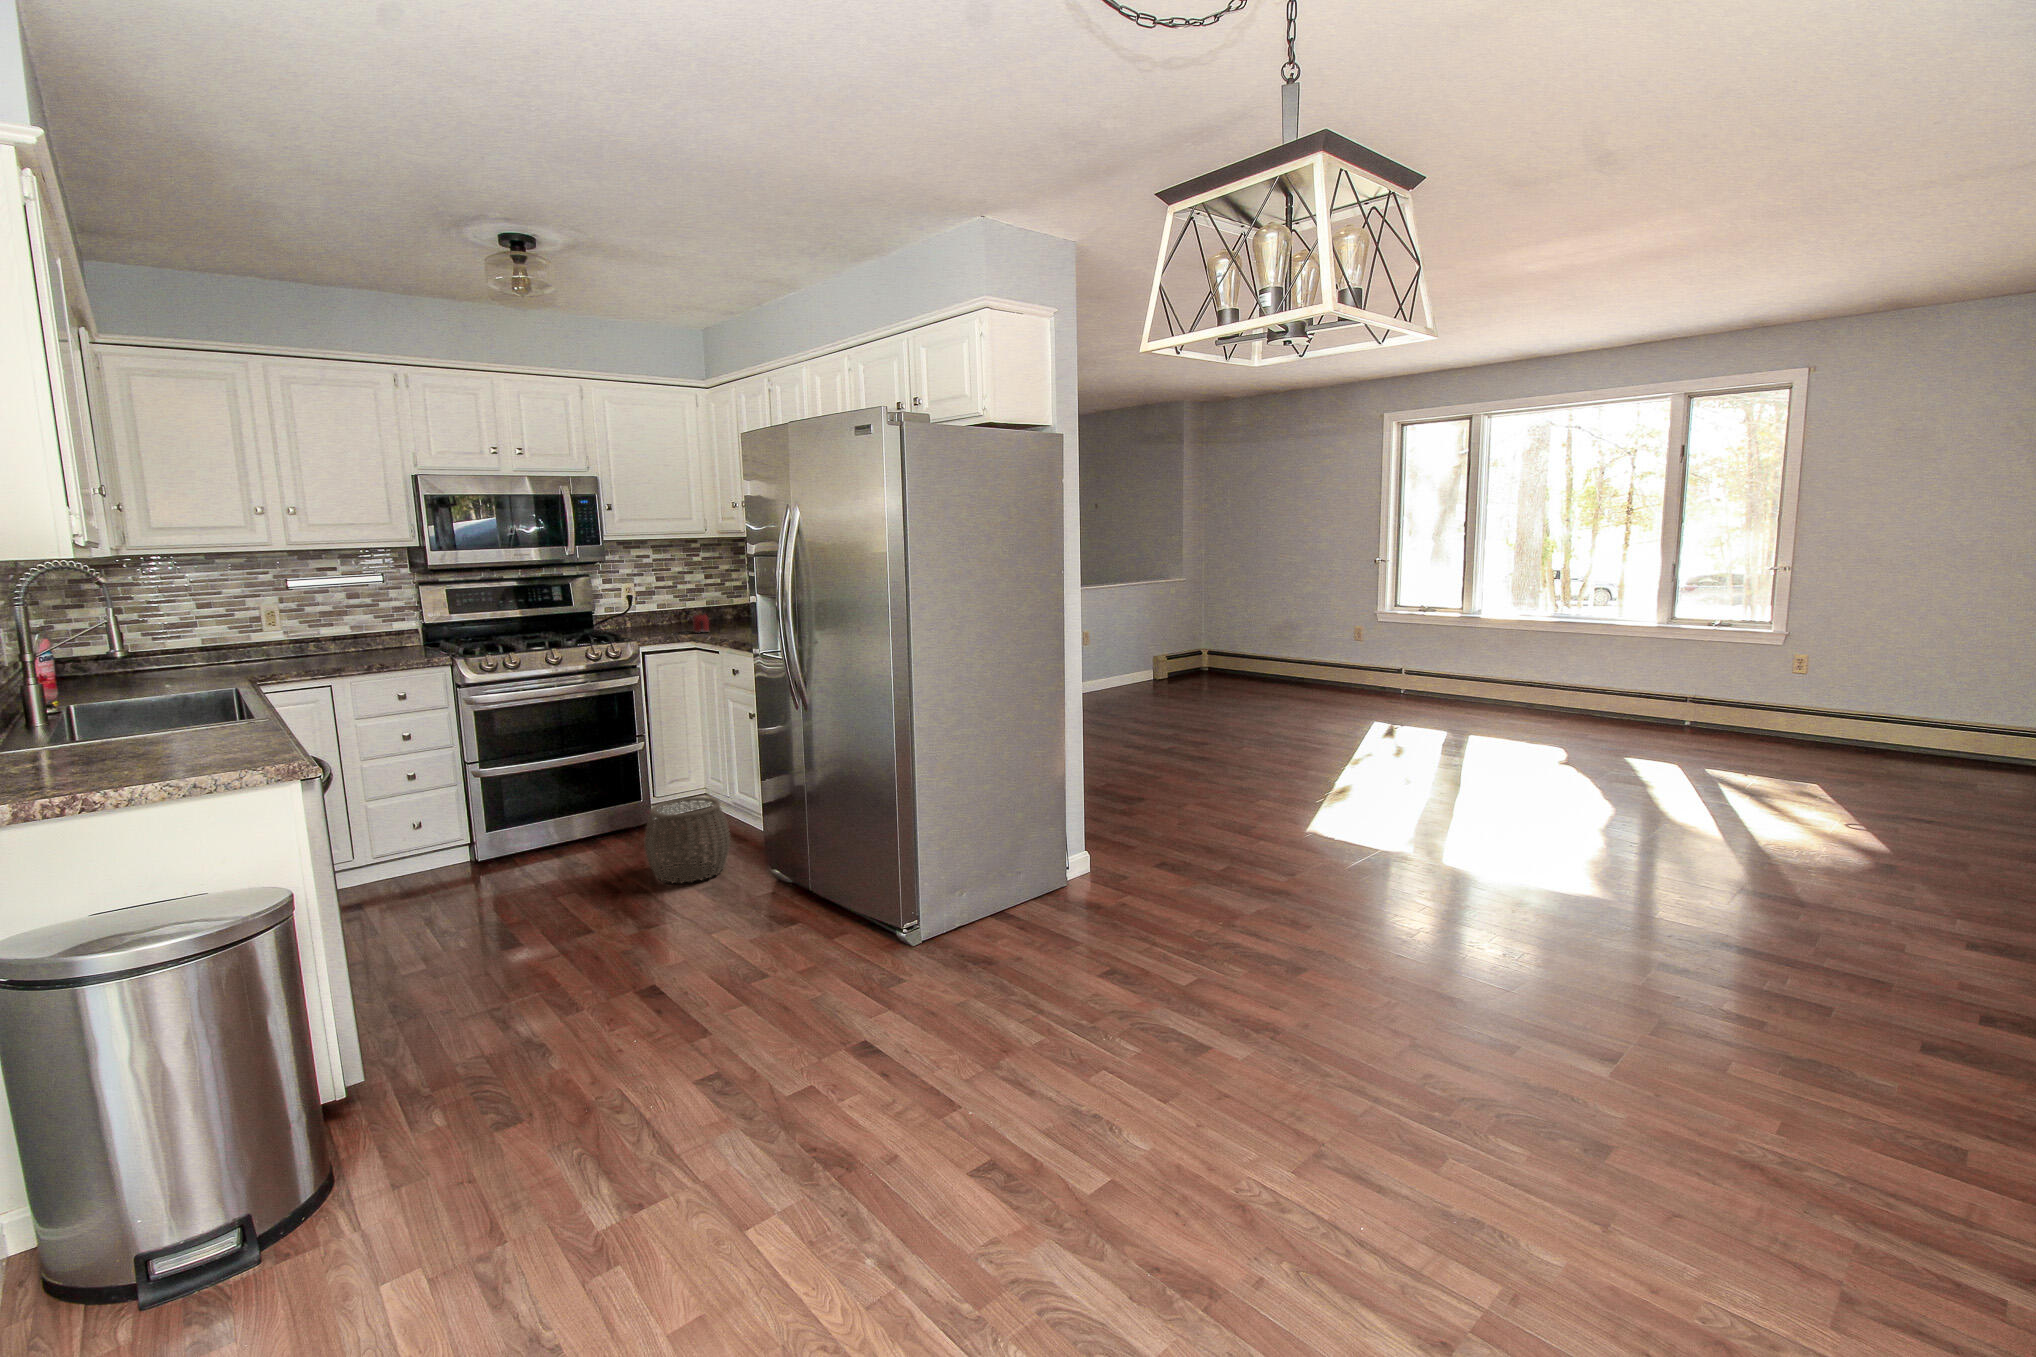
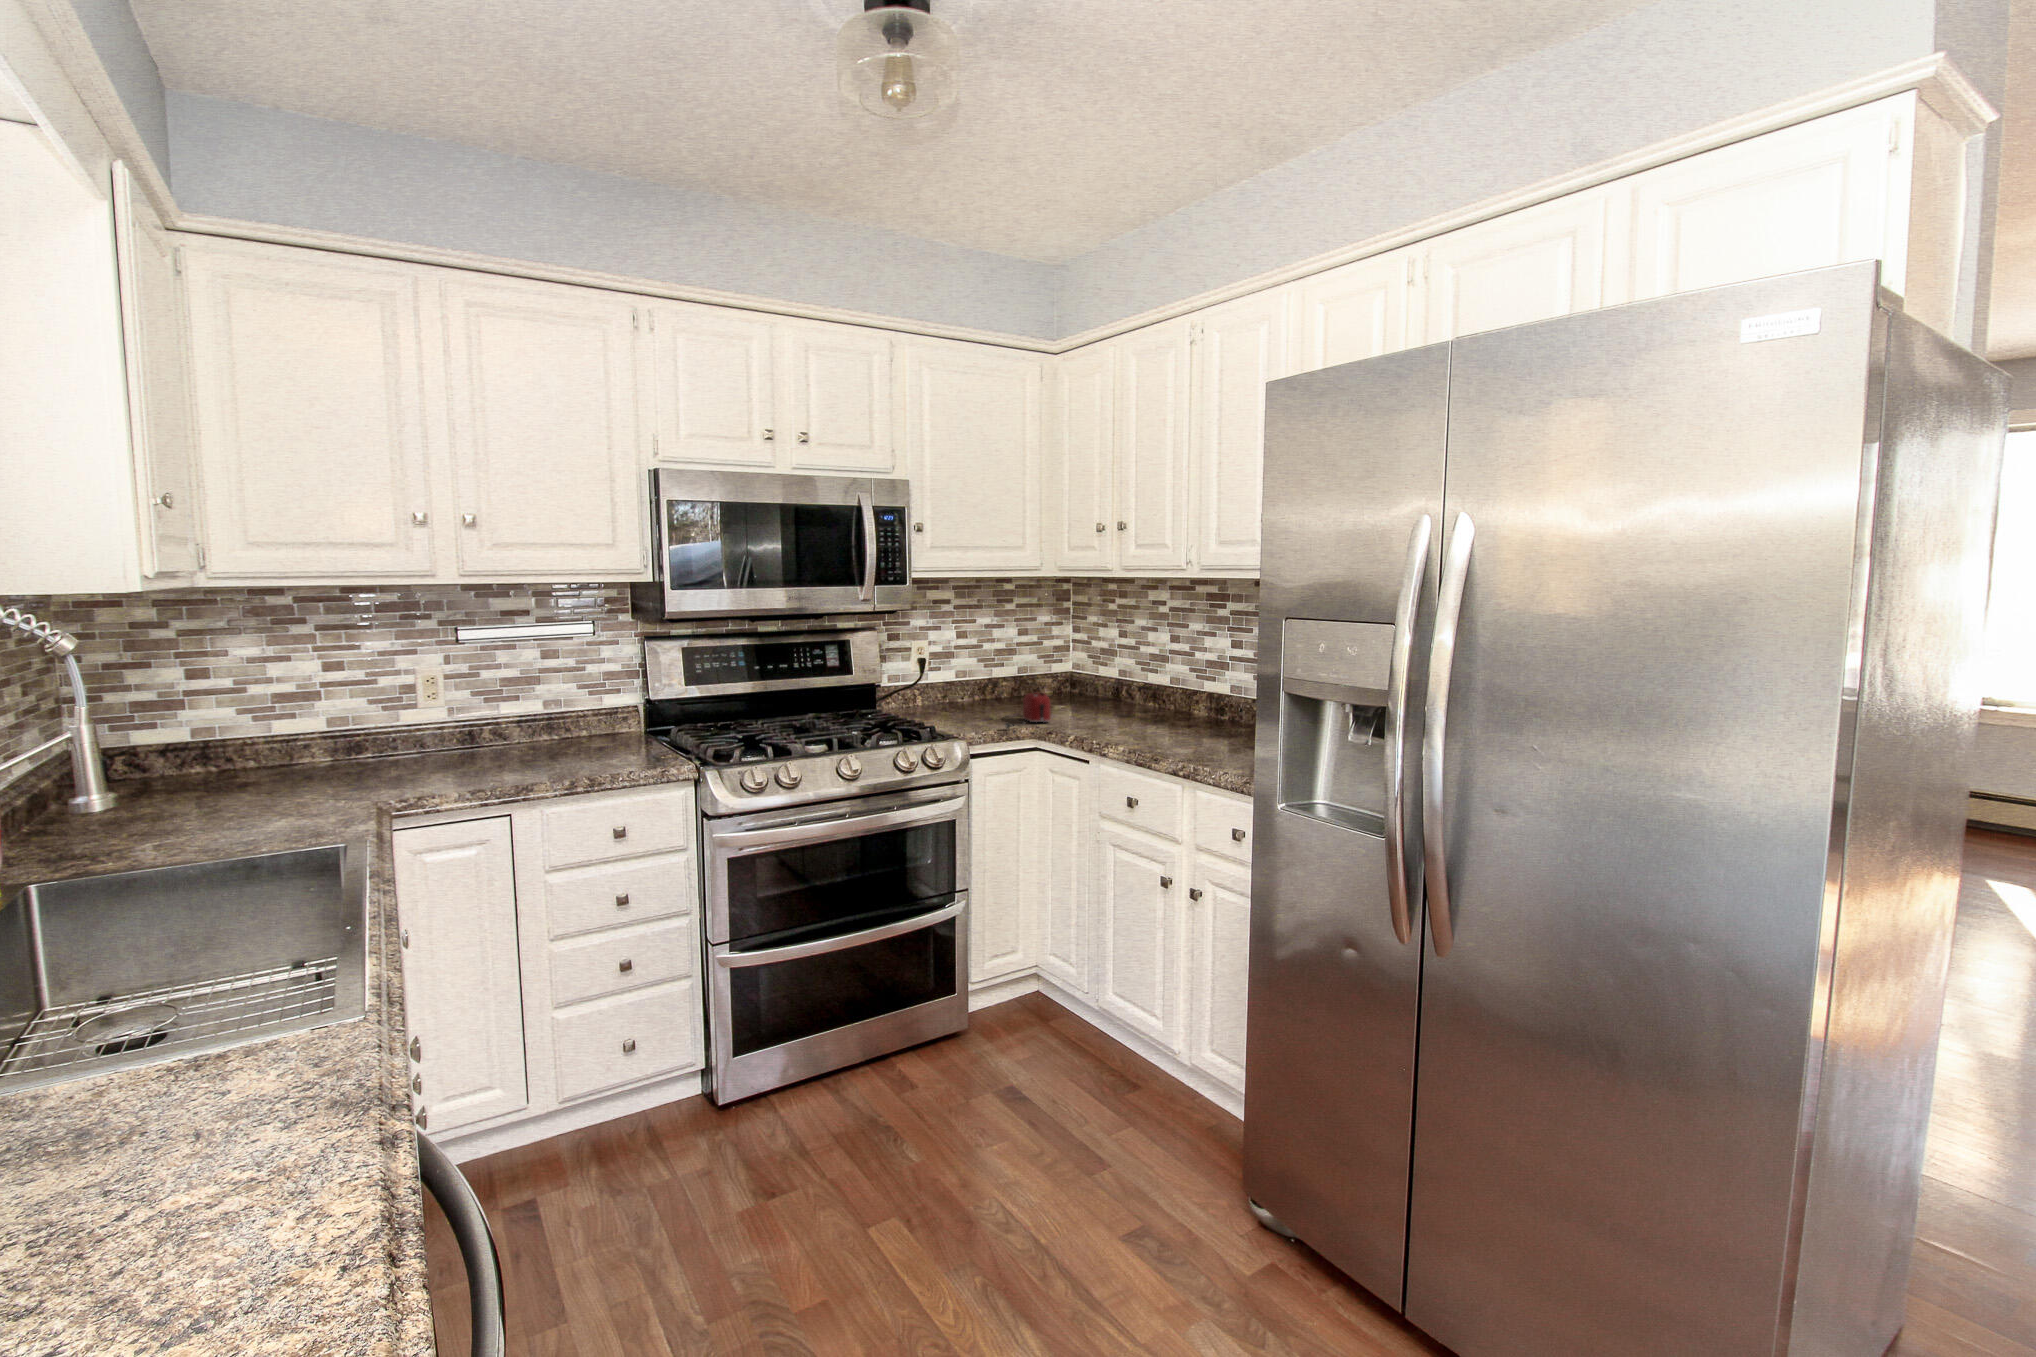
woven basket: present [644,797,730,883] -> none [1006,1034,1156,1218]

